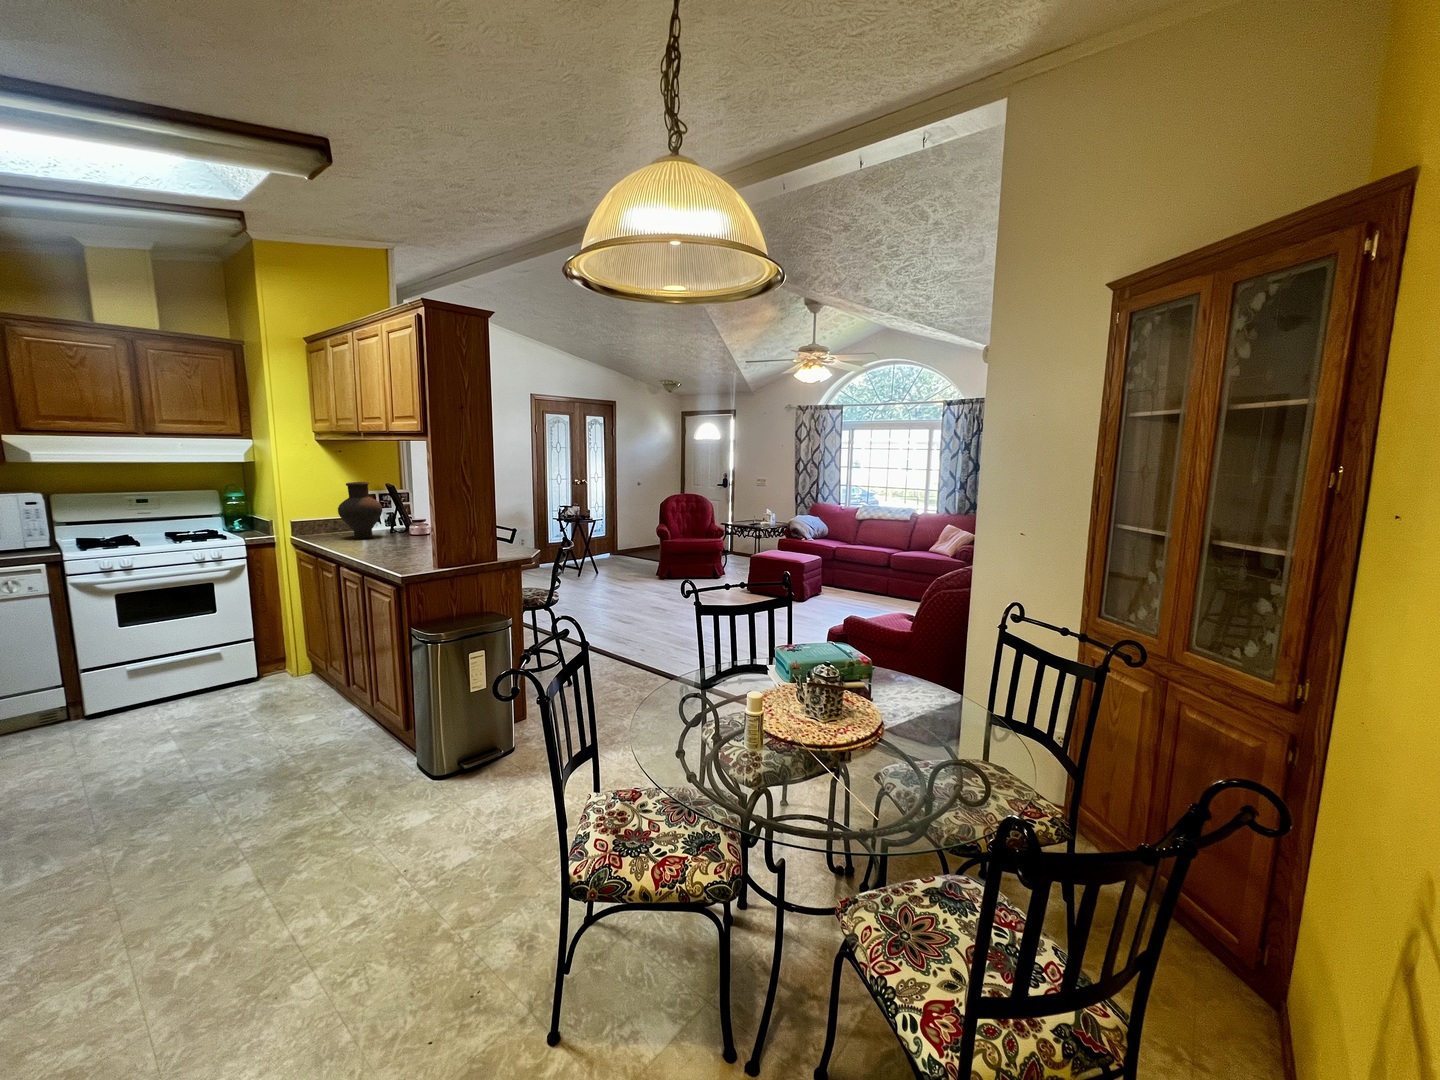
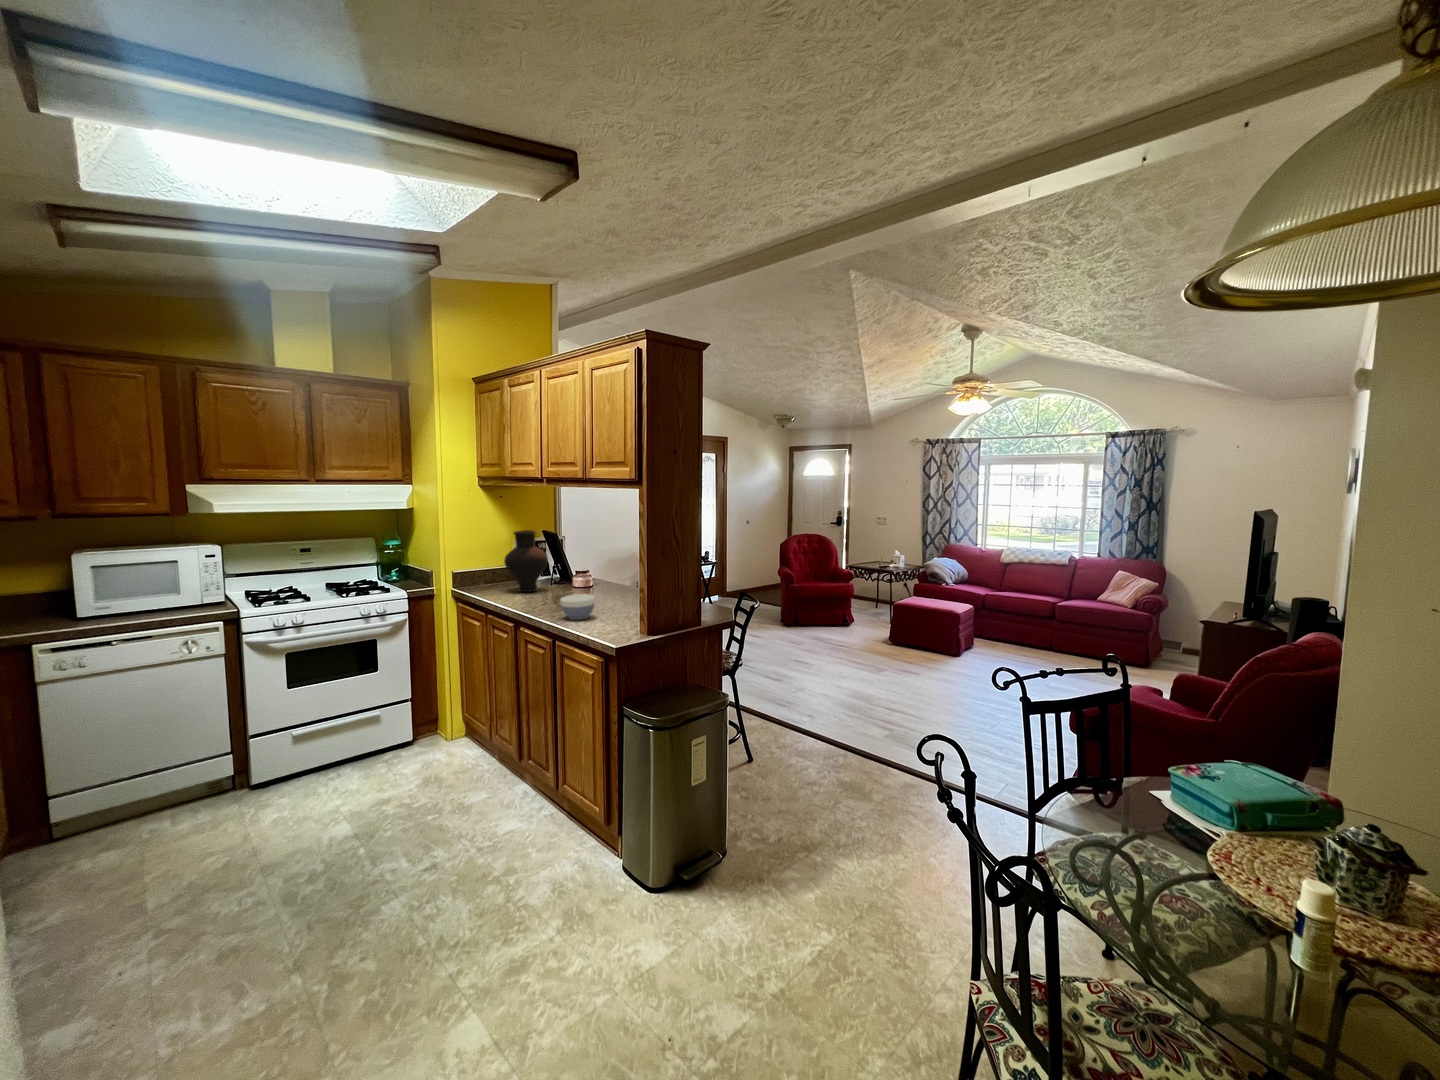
bowl: none [369,536,404,558] -> present [561,594,595,620]

